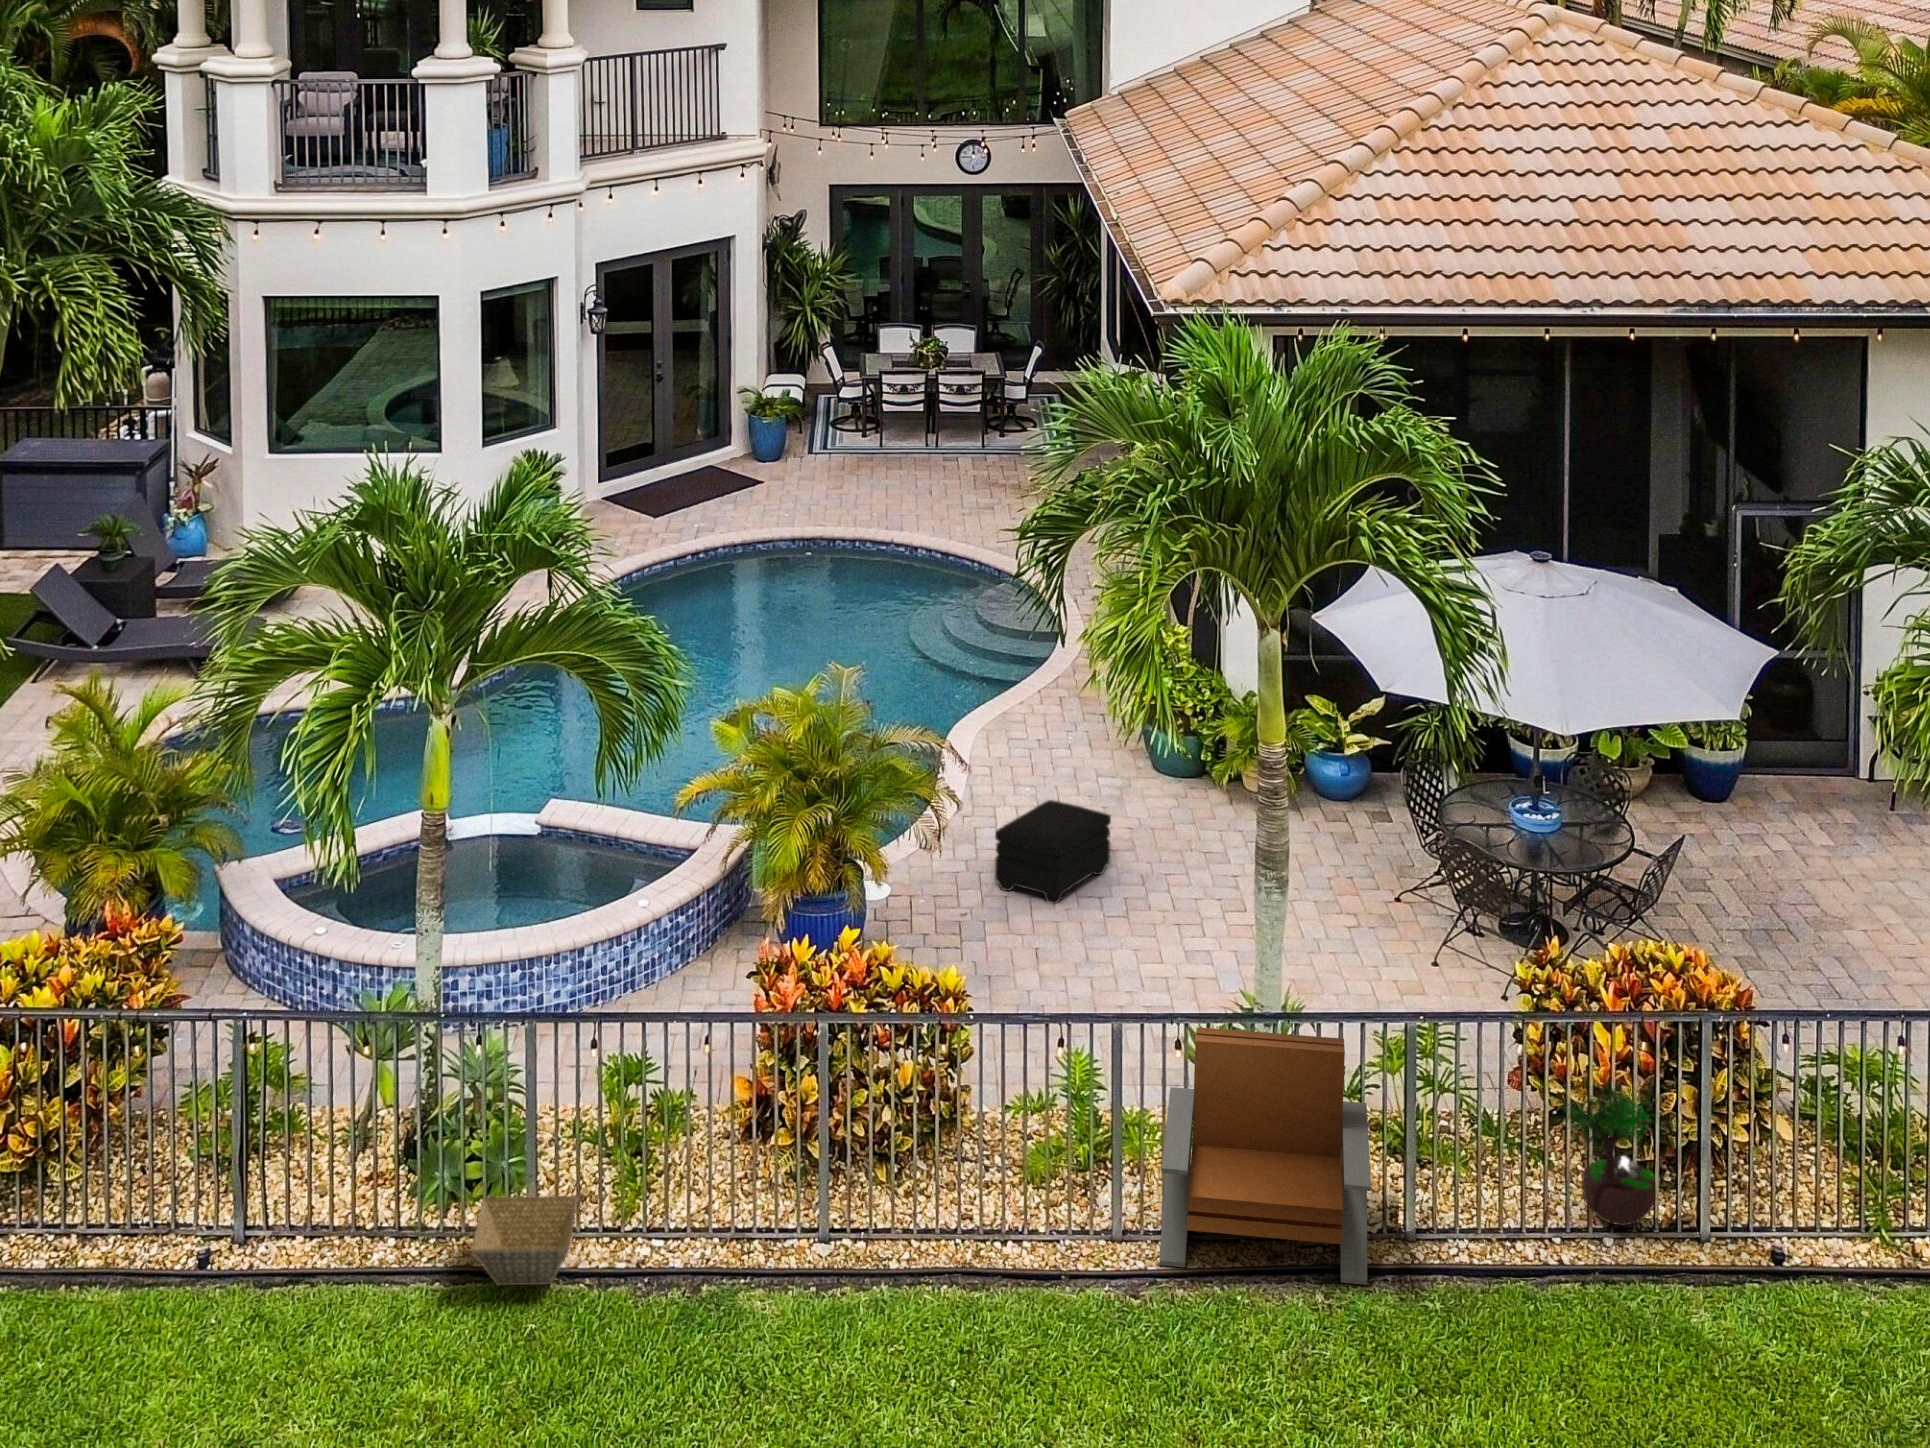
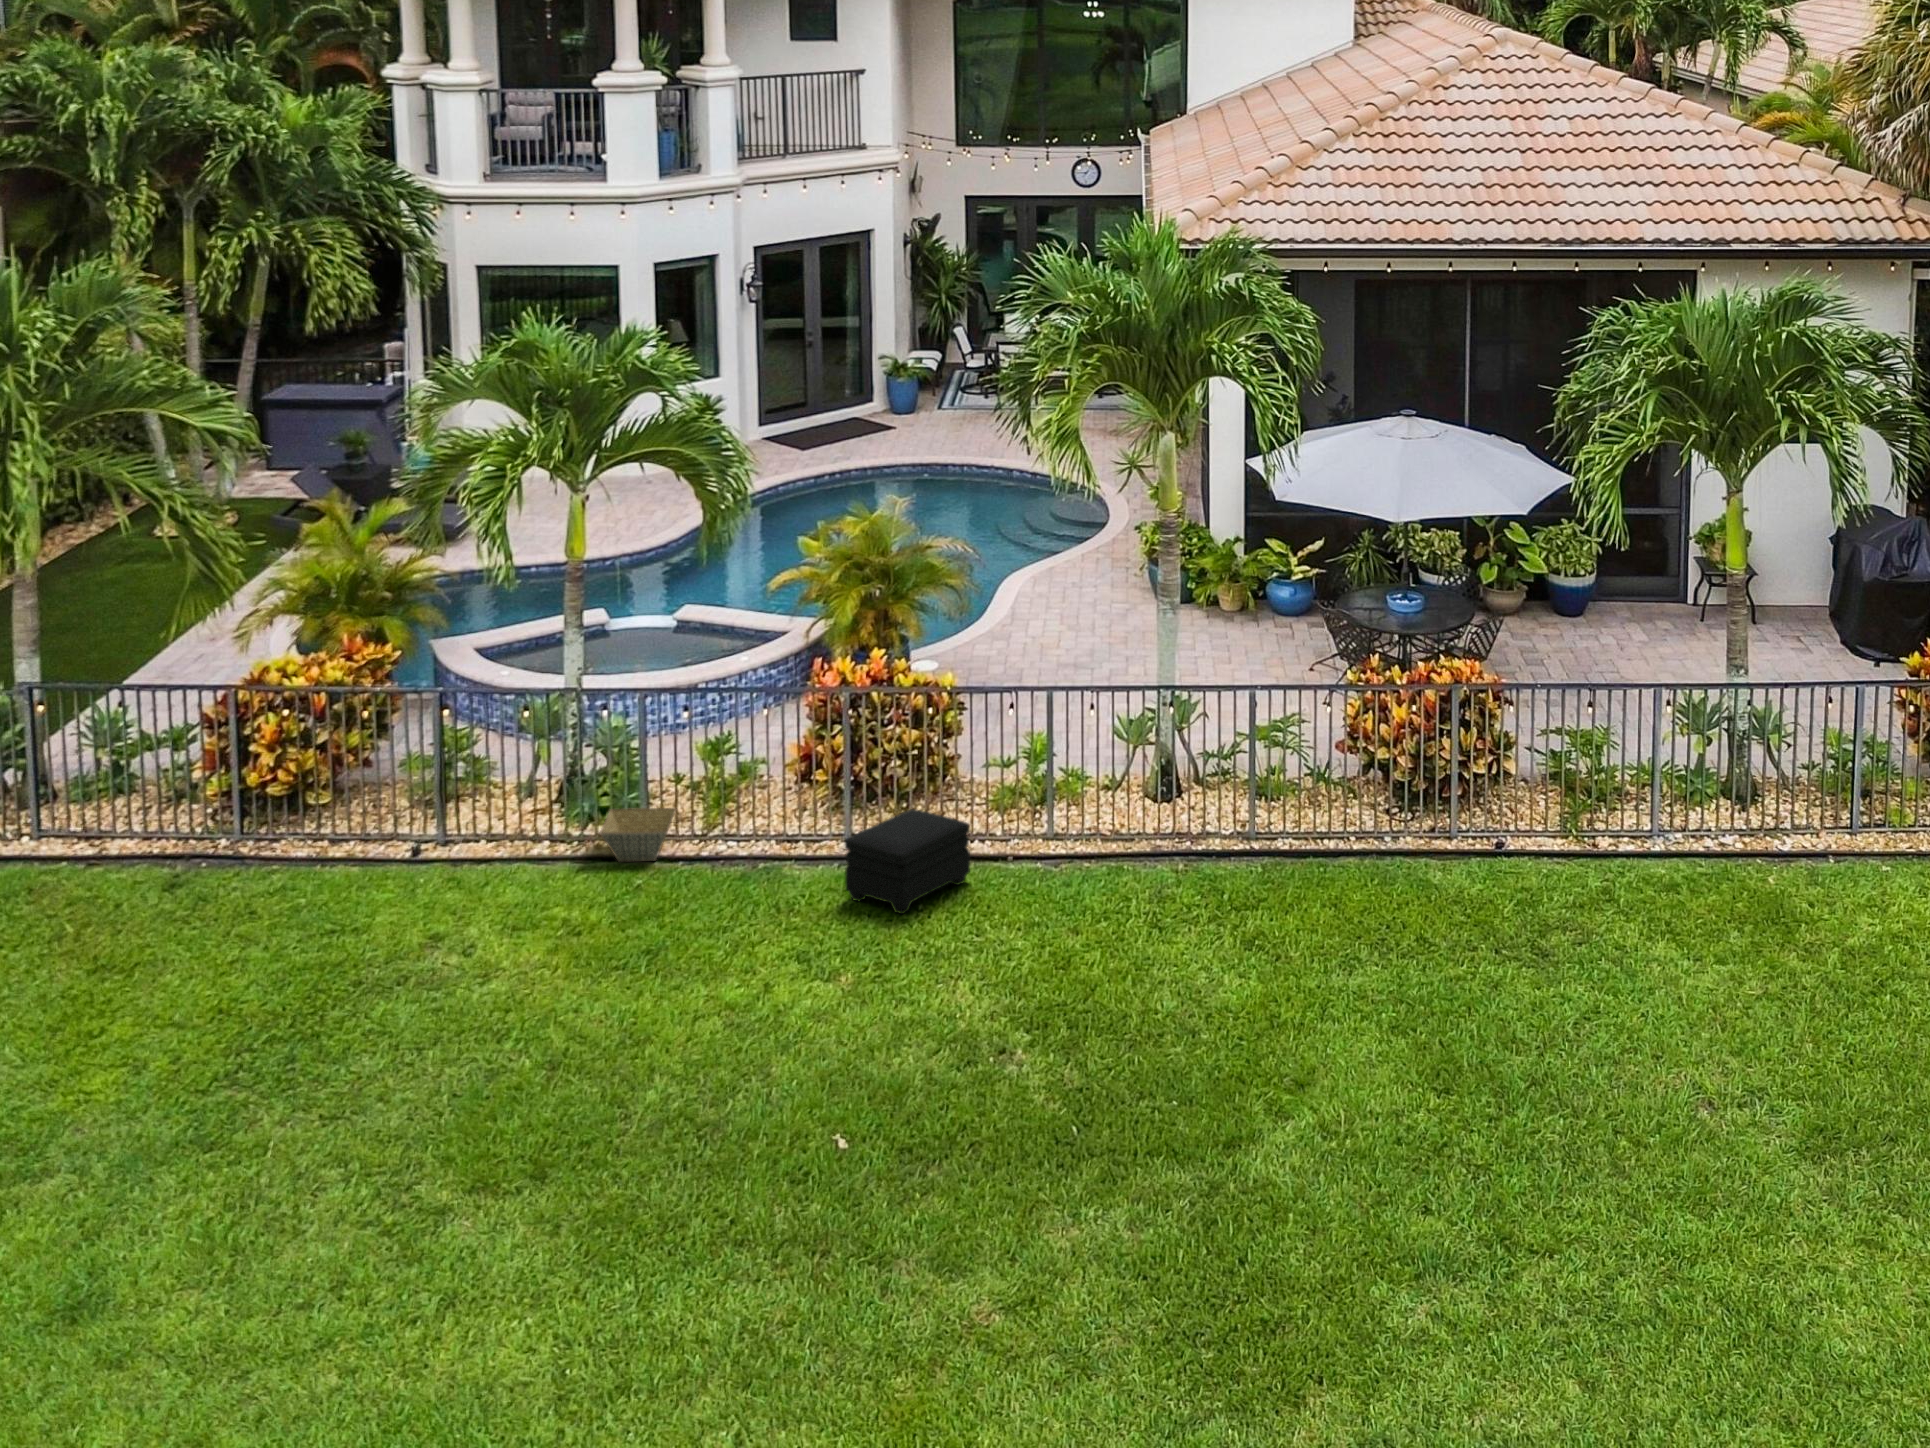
ottoman: present [995,800,1111,904] -> present [845,809,970,914]
lounge chair: present [1159,1027,1371,1285] -> none [1076,697,1229,857]
potted tree: present [1564,1071,1656,1225] -> none [1354,718,1425,828]

